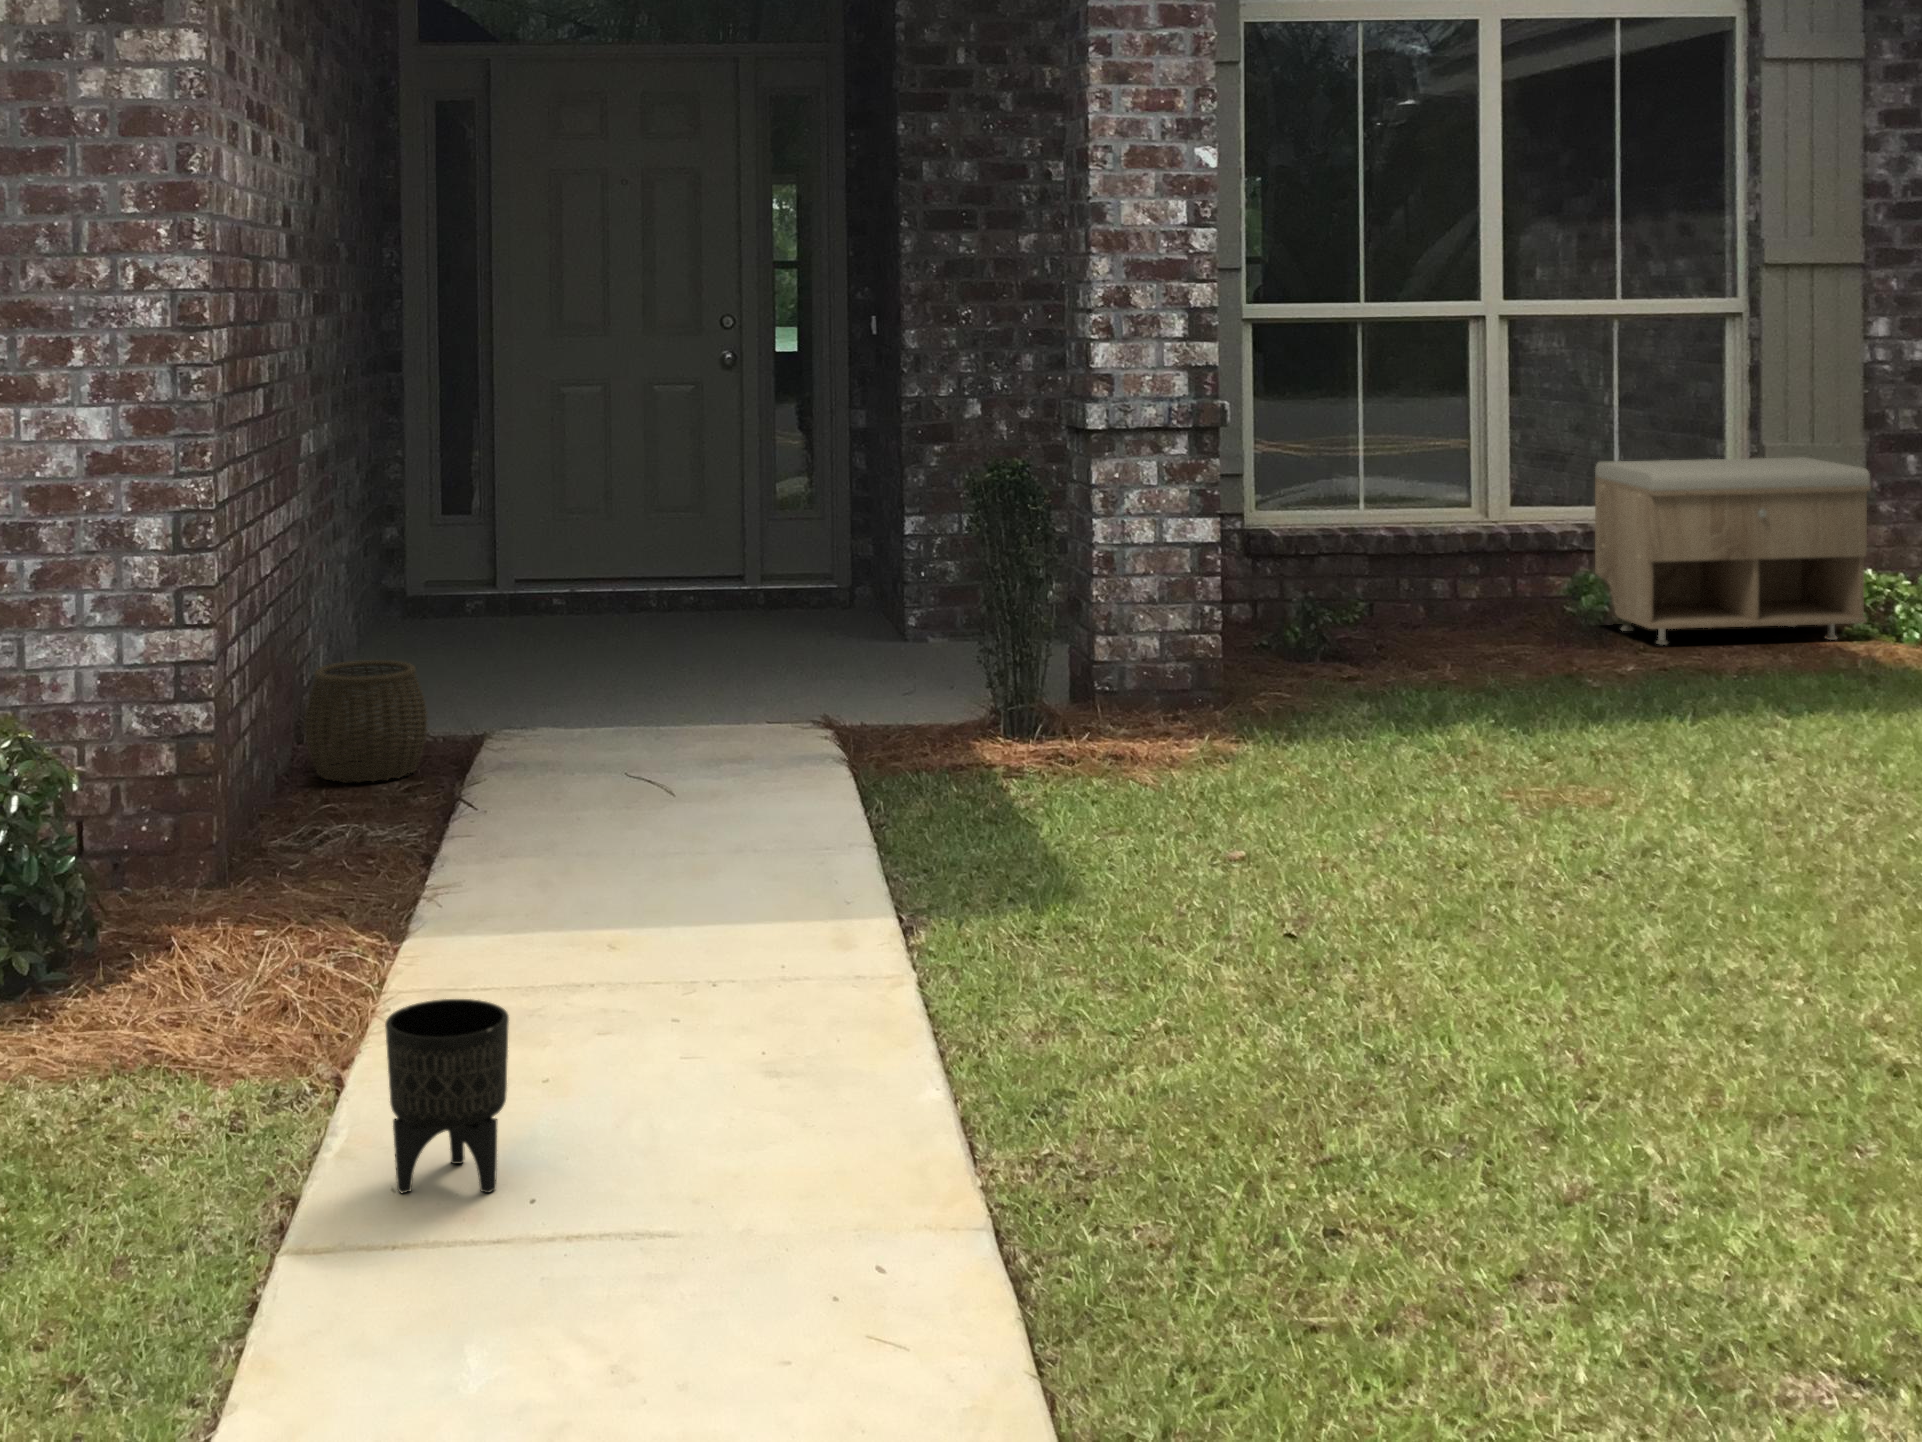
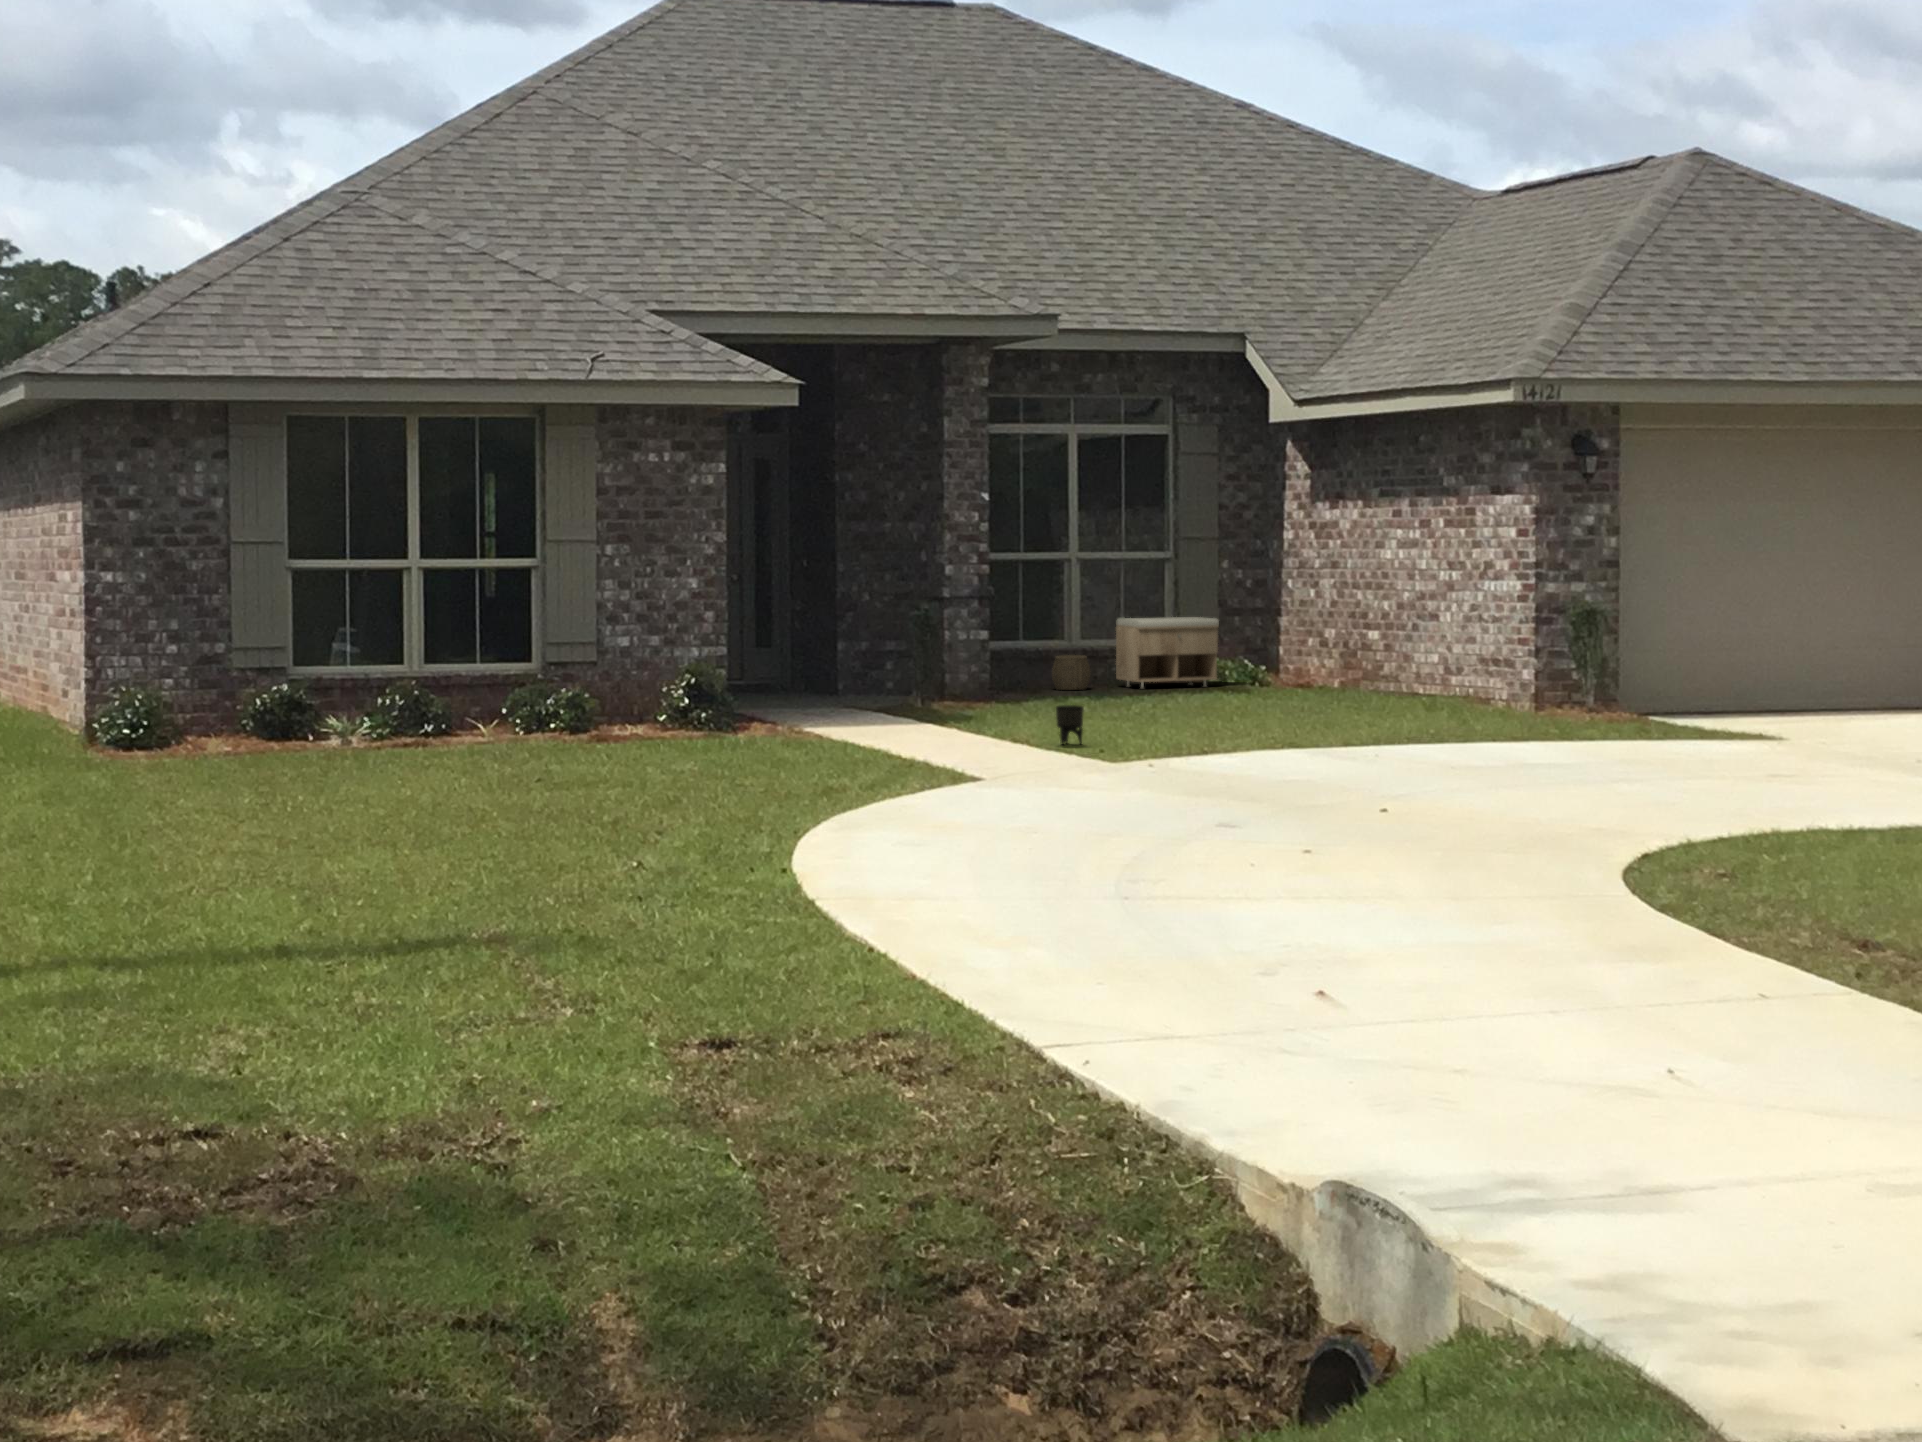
woven basket: present [305,660,428,783] -> present [1052,655,1090,690]
planter: present [385,999,509,1193] -> present [1056,705,1084,744]

